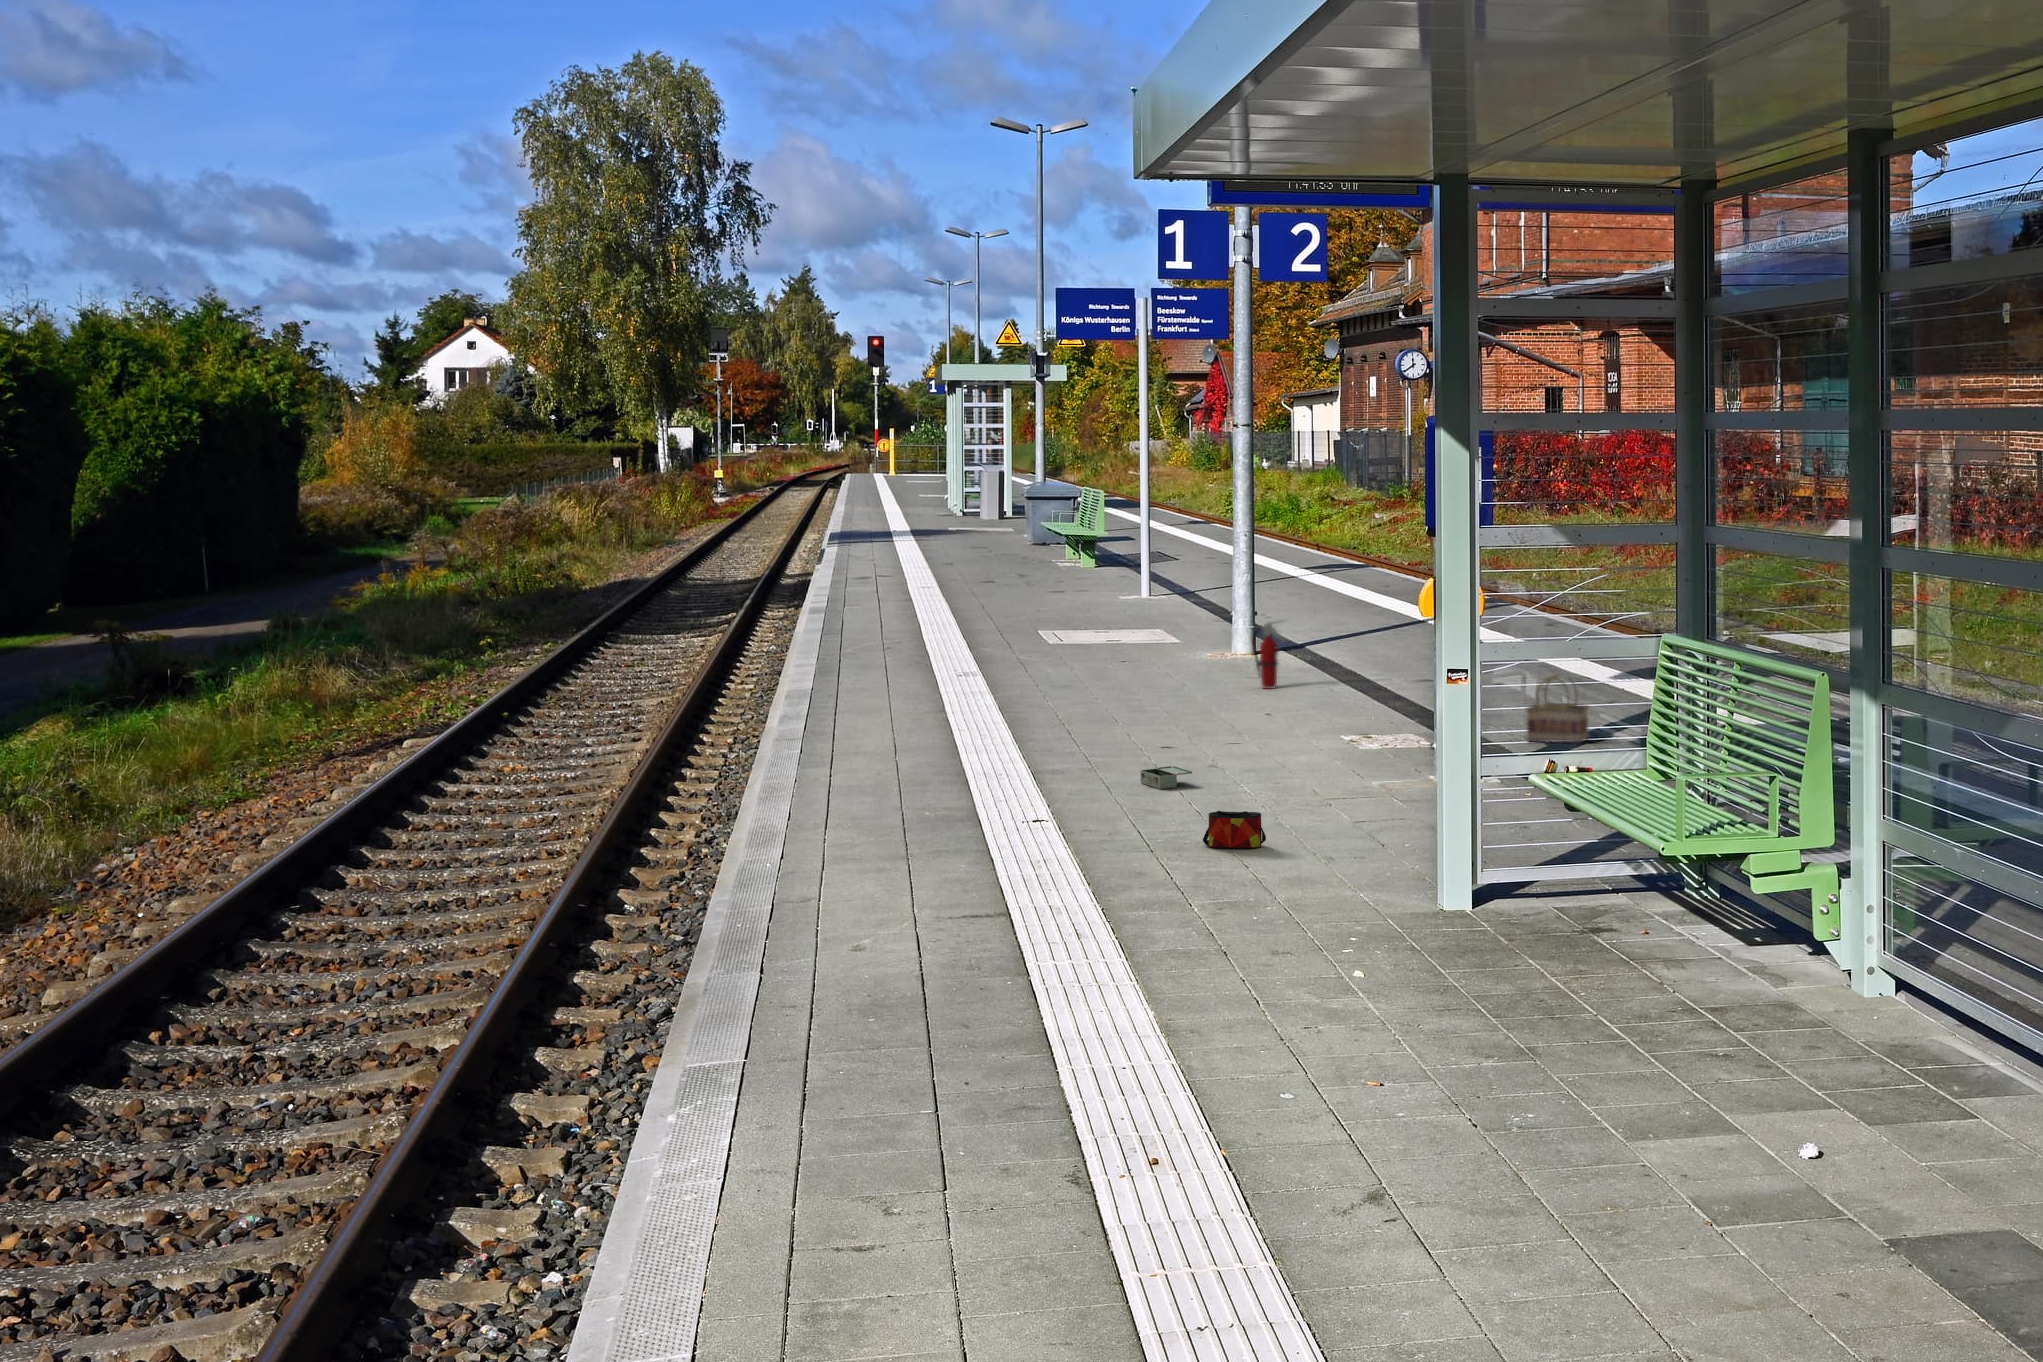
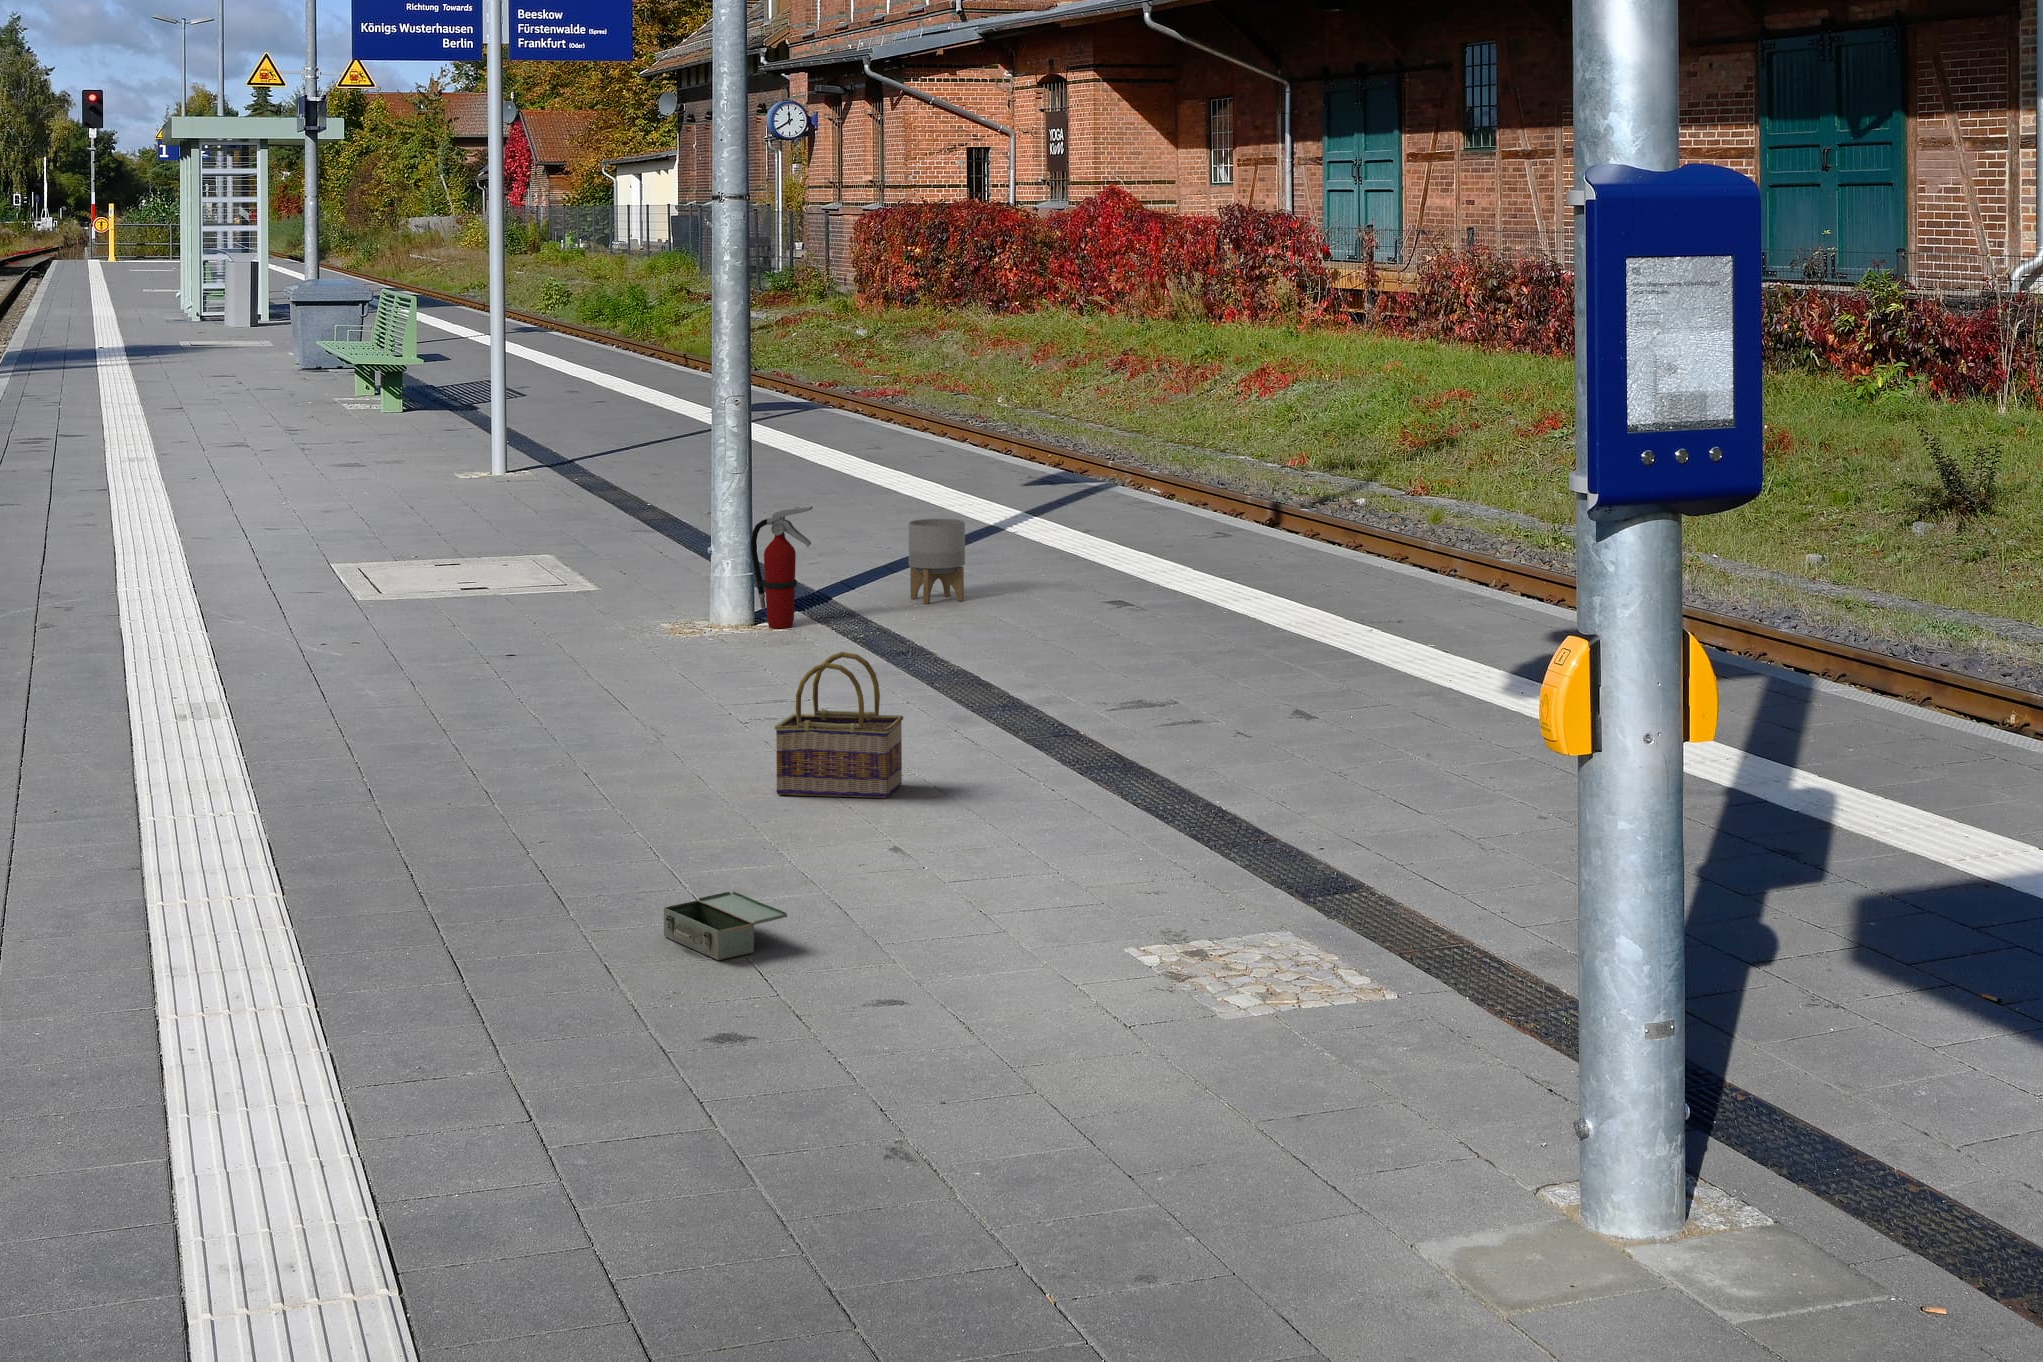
planter: none [1351,631,1384,680] -> present [908,519,965,604]
basket: present [1527,673,1588,743] -> present [774,652,903,798]
bag: present [1203,811,1266,849] -> none [951,1143,1126,1259]

